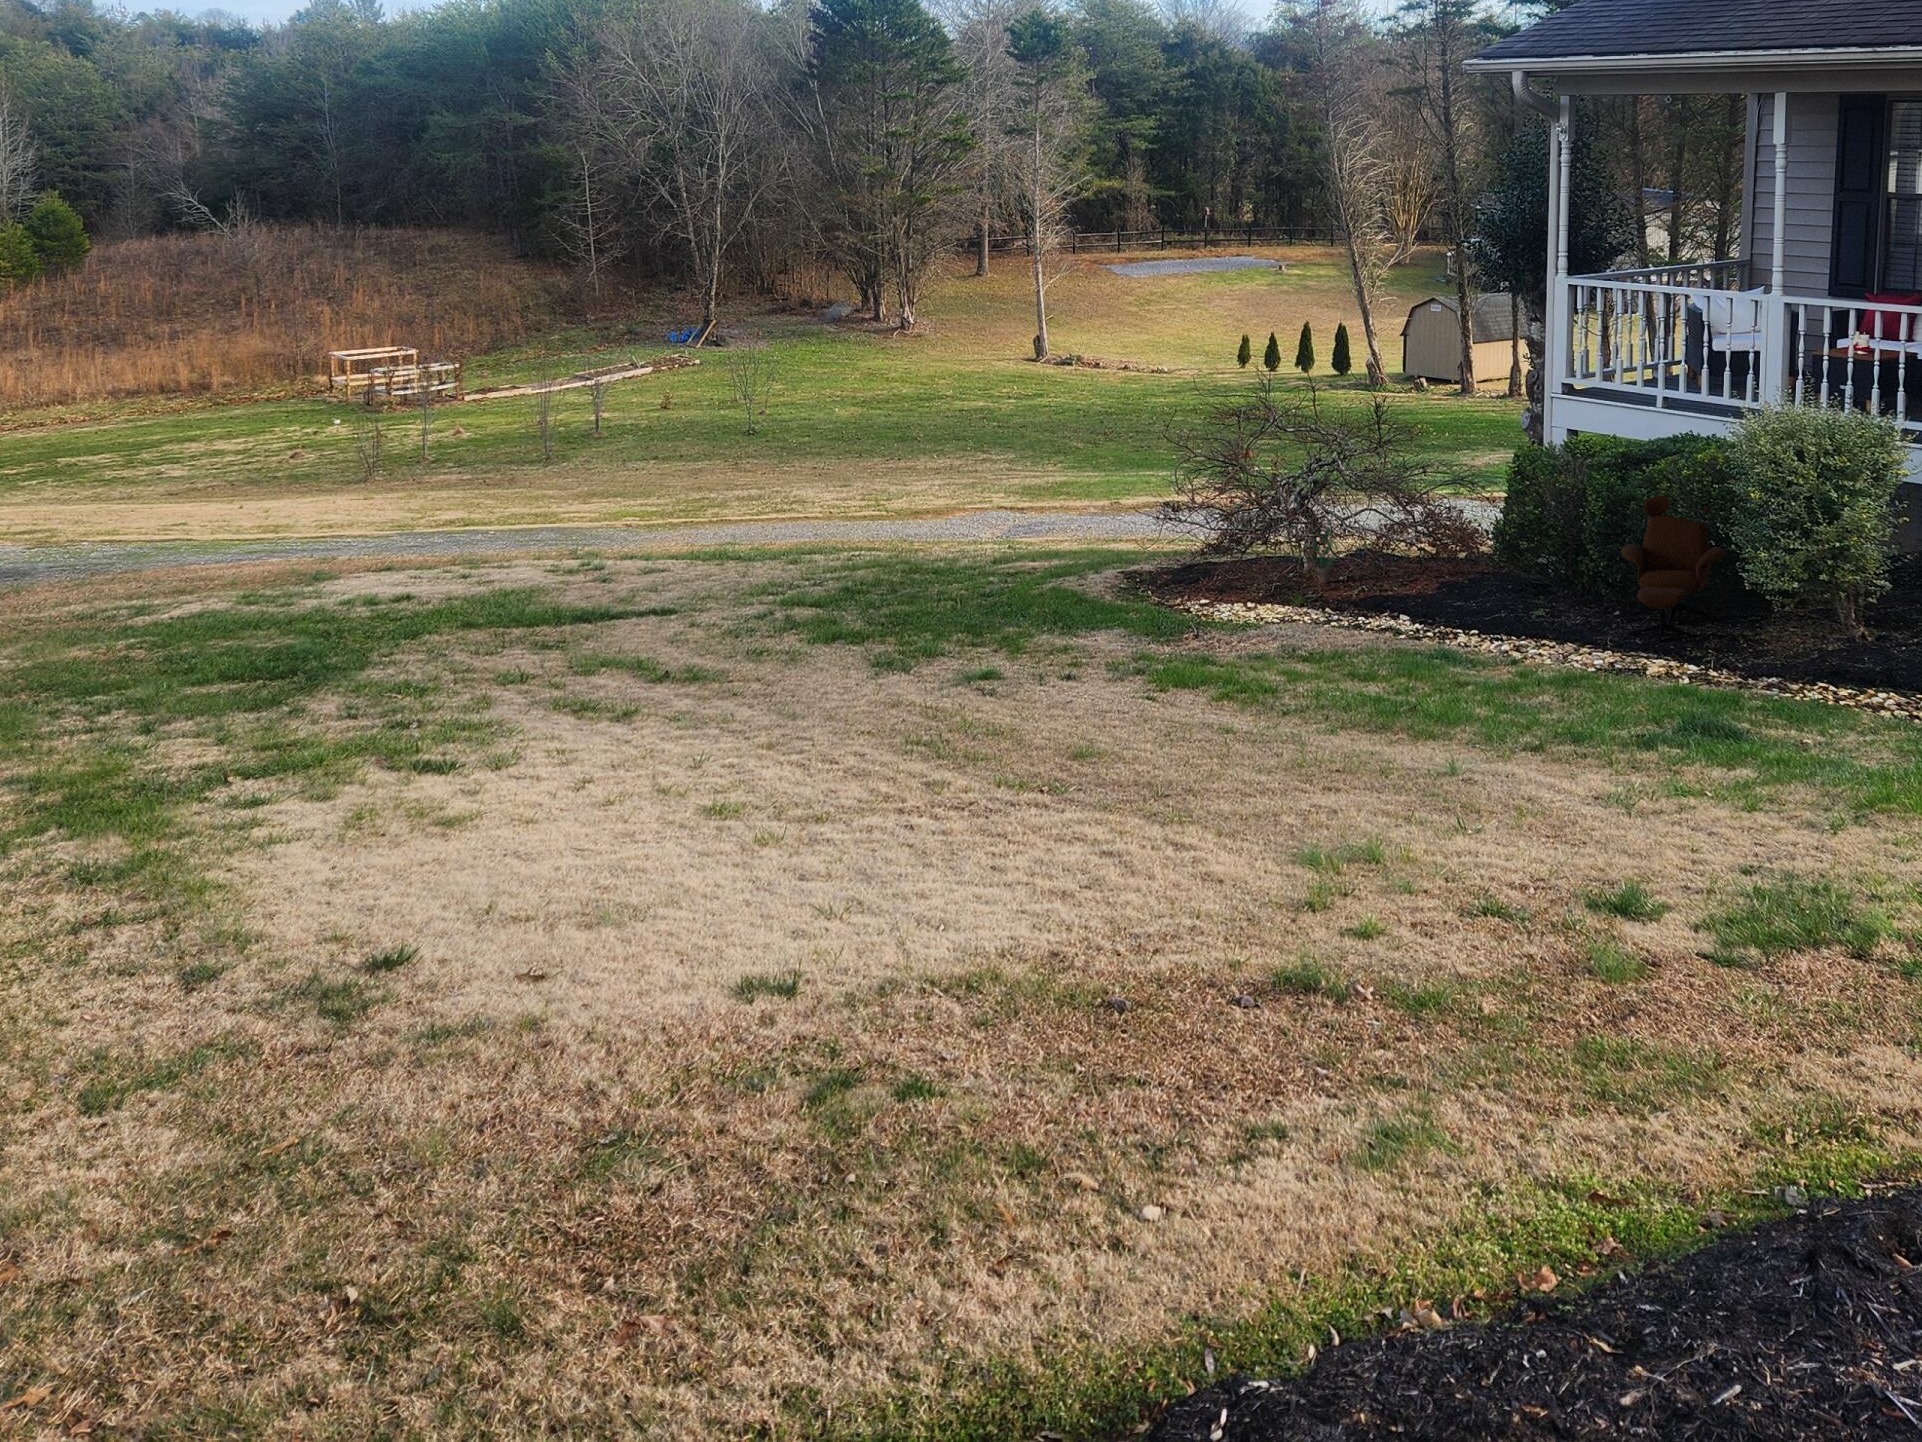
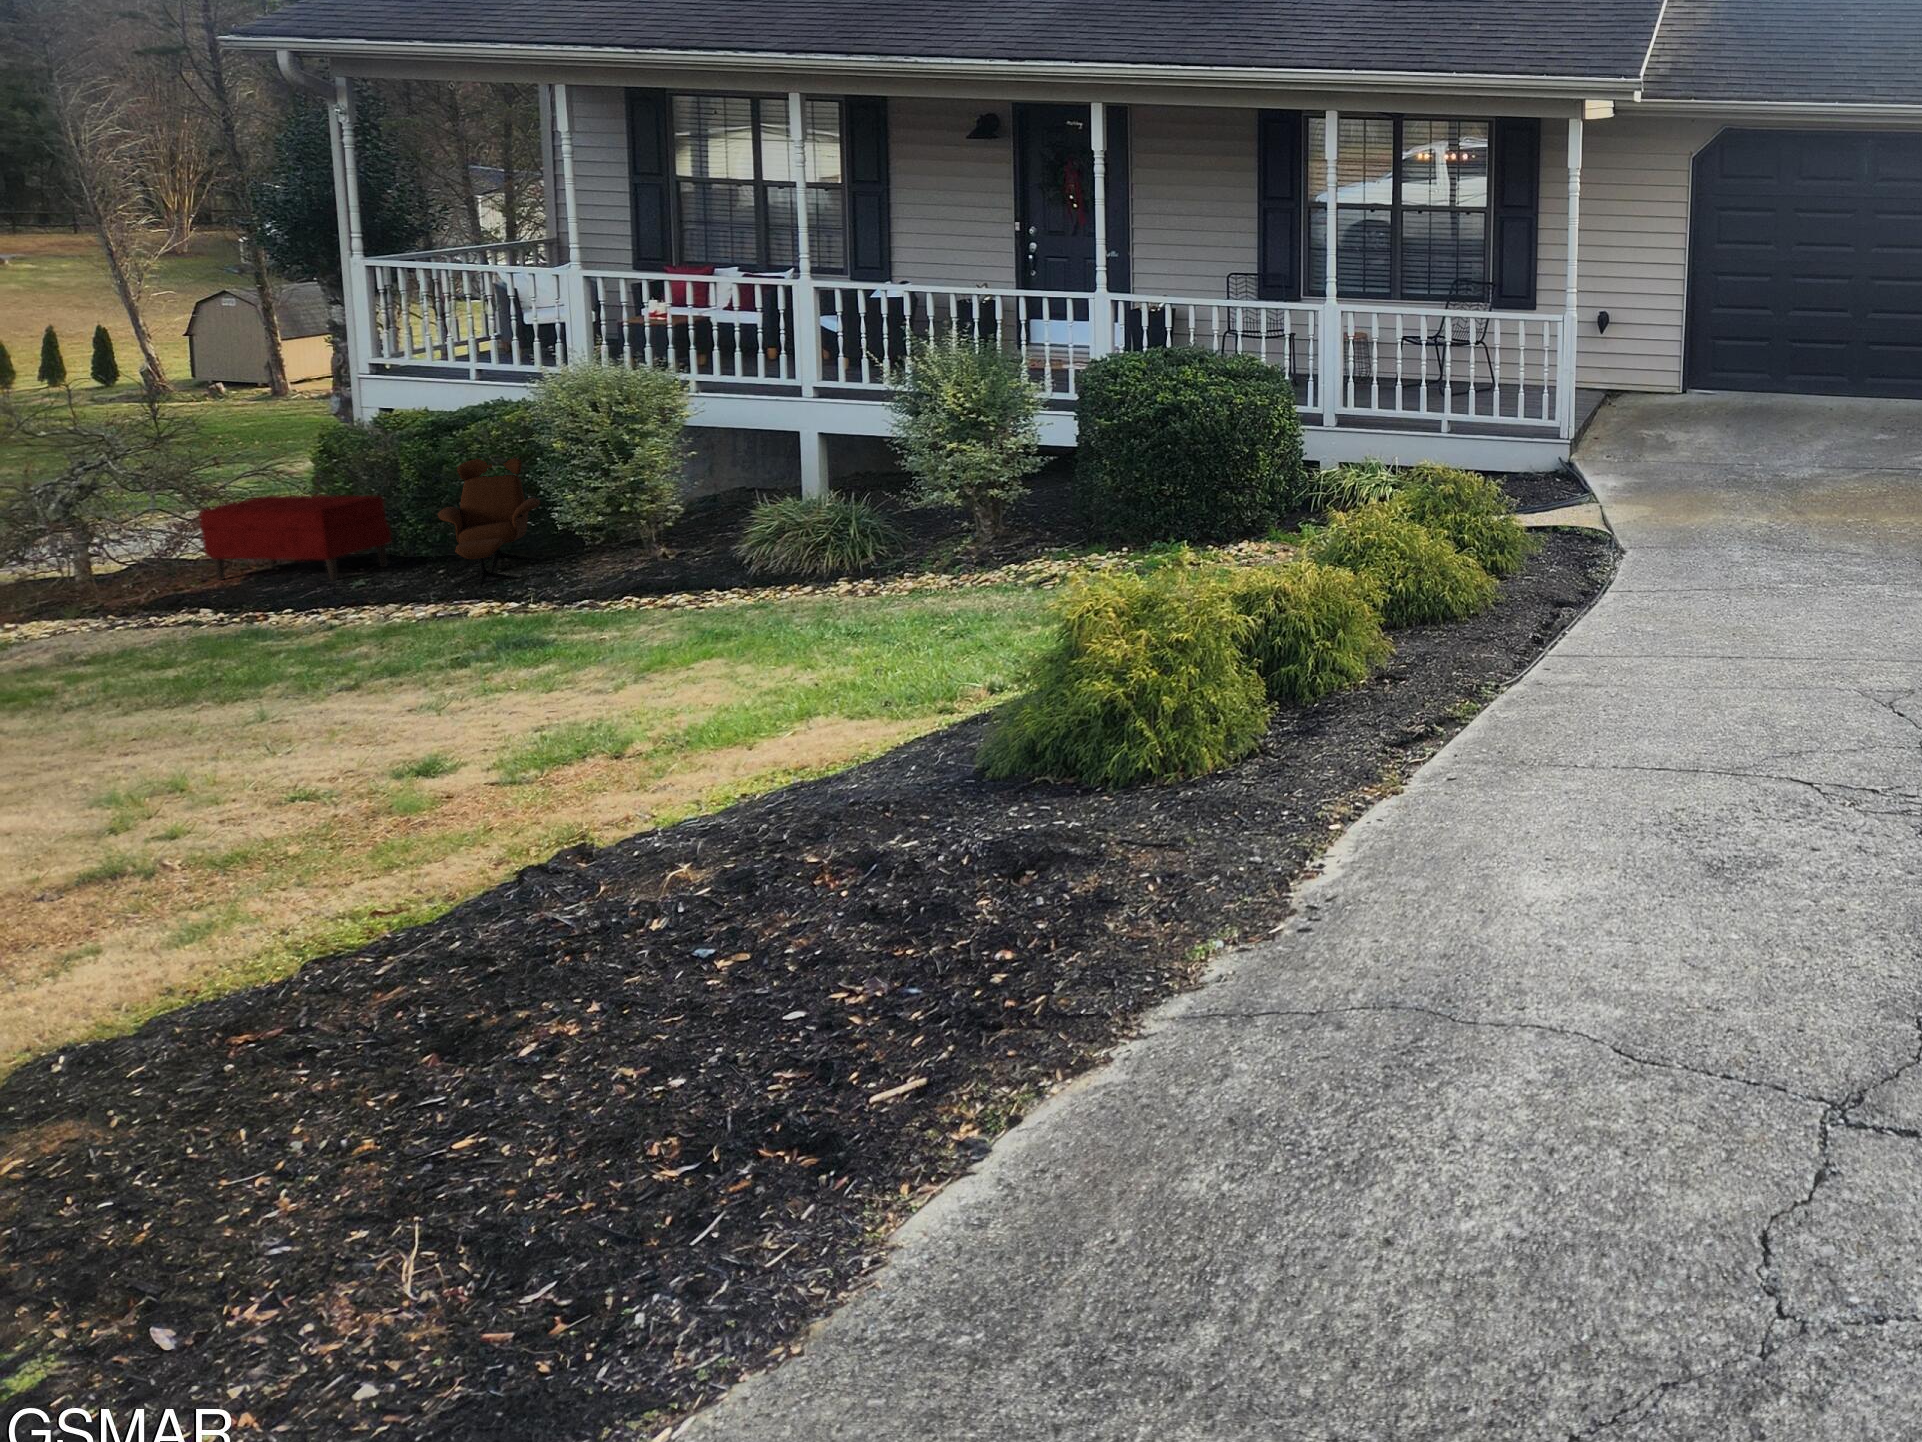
bench: none [1409,503,1572,603] -> present [199,495,391,581]
potted plant: present [1311,527,1337,583] -> none [69,537,116,601]

